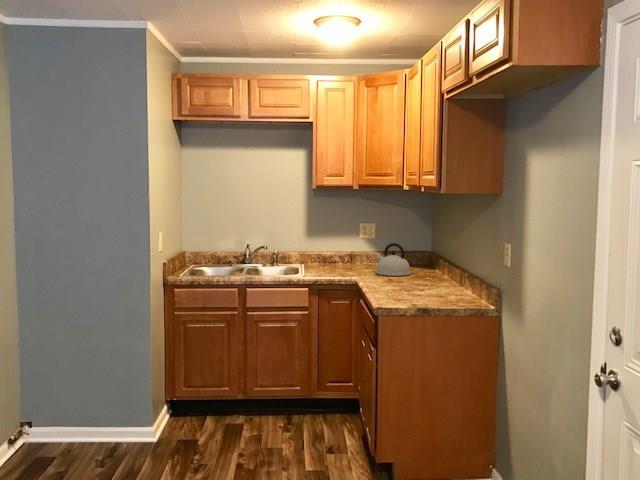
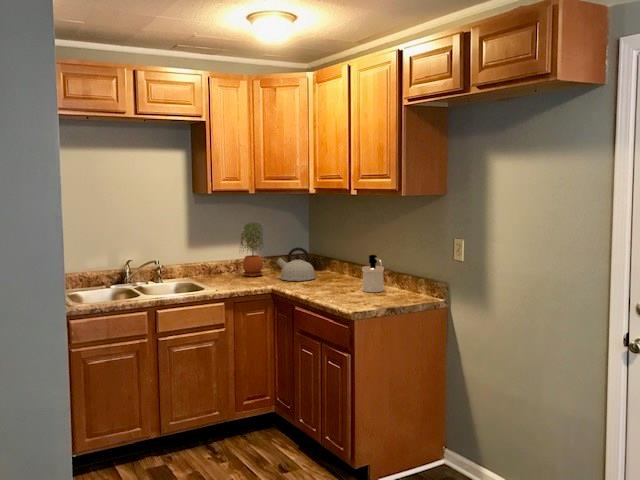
potted plant: none [348,217,372,268] -> present [241,223,263,277]
soap dispenser: none [427,254,450,293] -> present [362,255,384,292]

